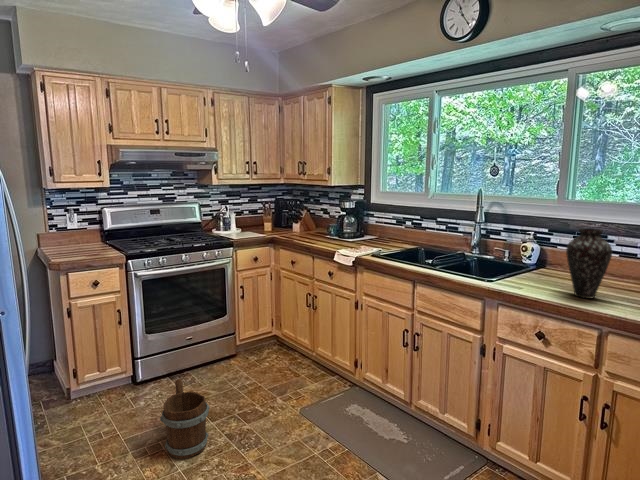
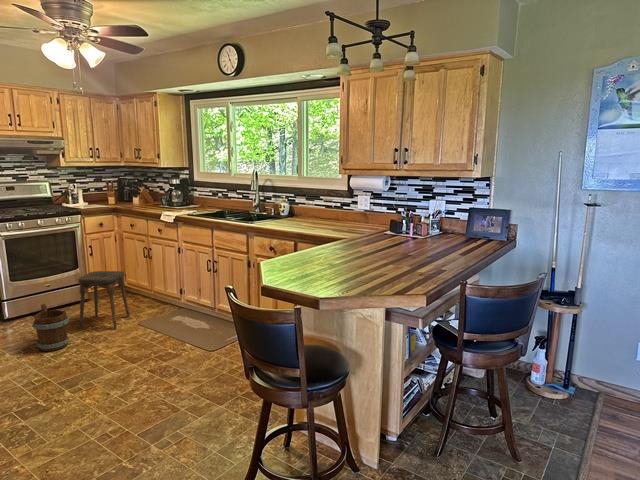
vase: present [566,228,612,299] -> none [284,190,305,227]
stool: none [223,328,287,419] -> present [78,271,130,329]

